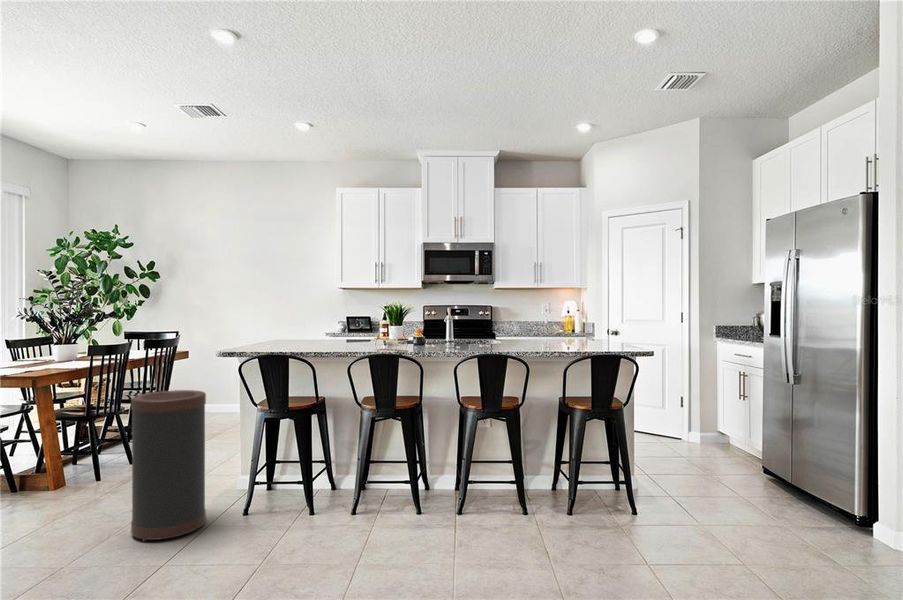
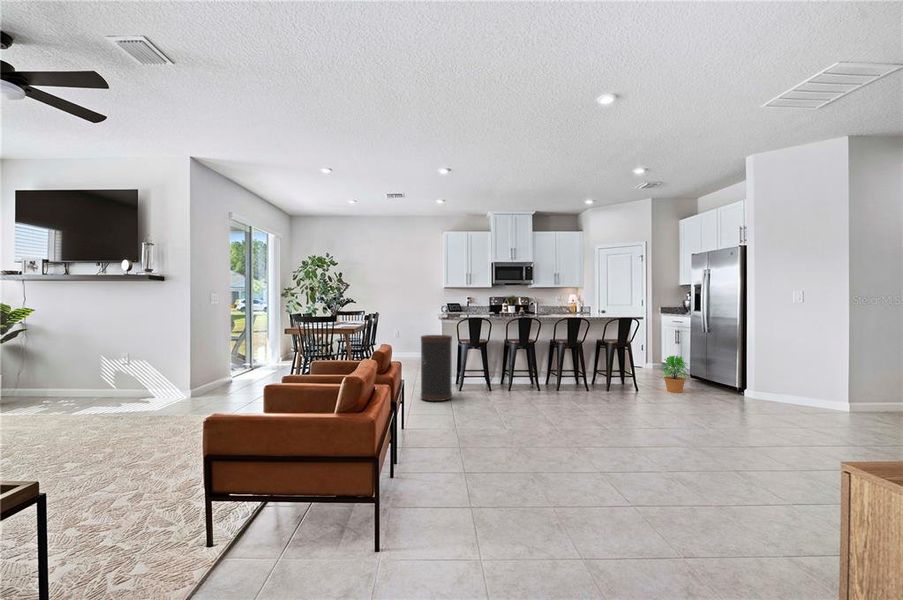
potted plant: none [675,437,745,524] -> present [661,356,687,393]

